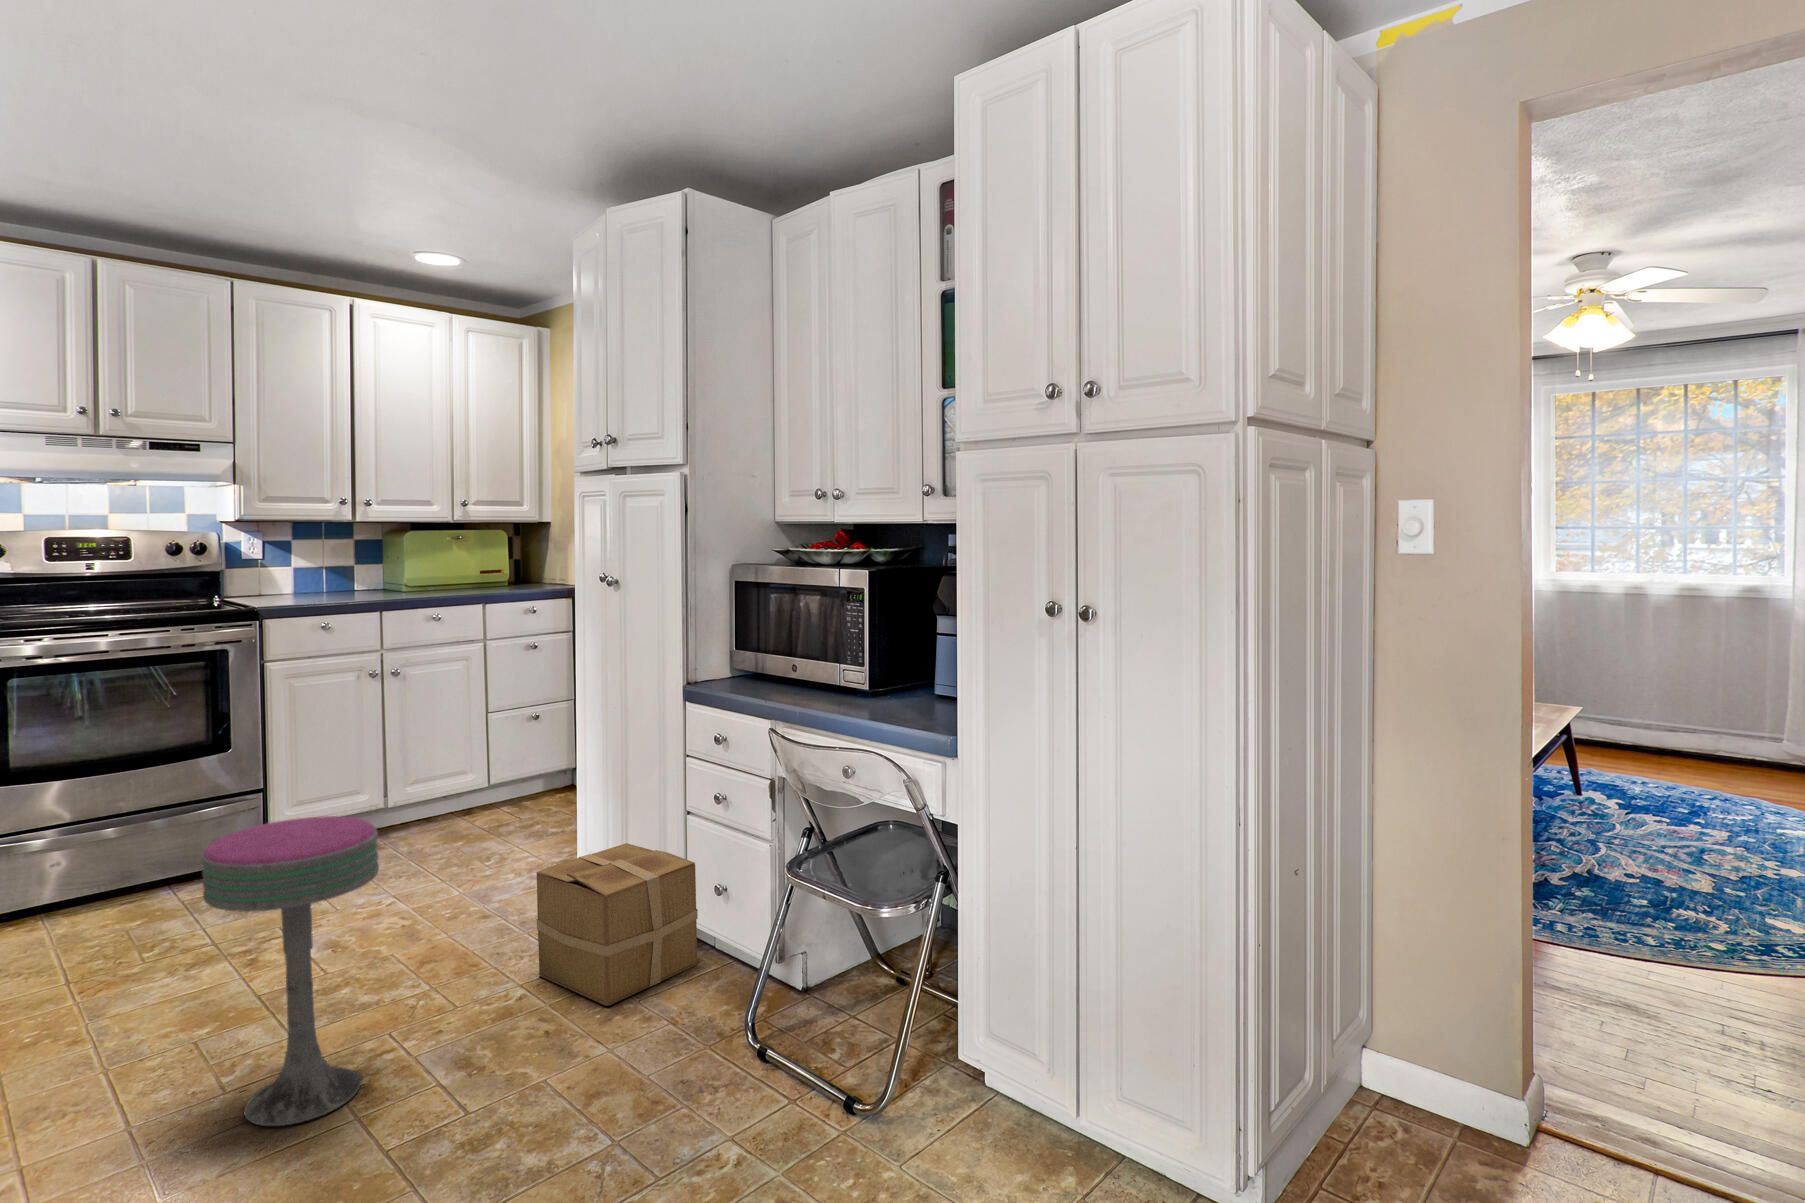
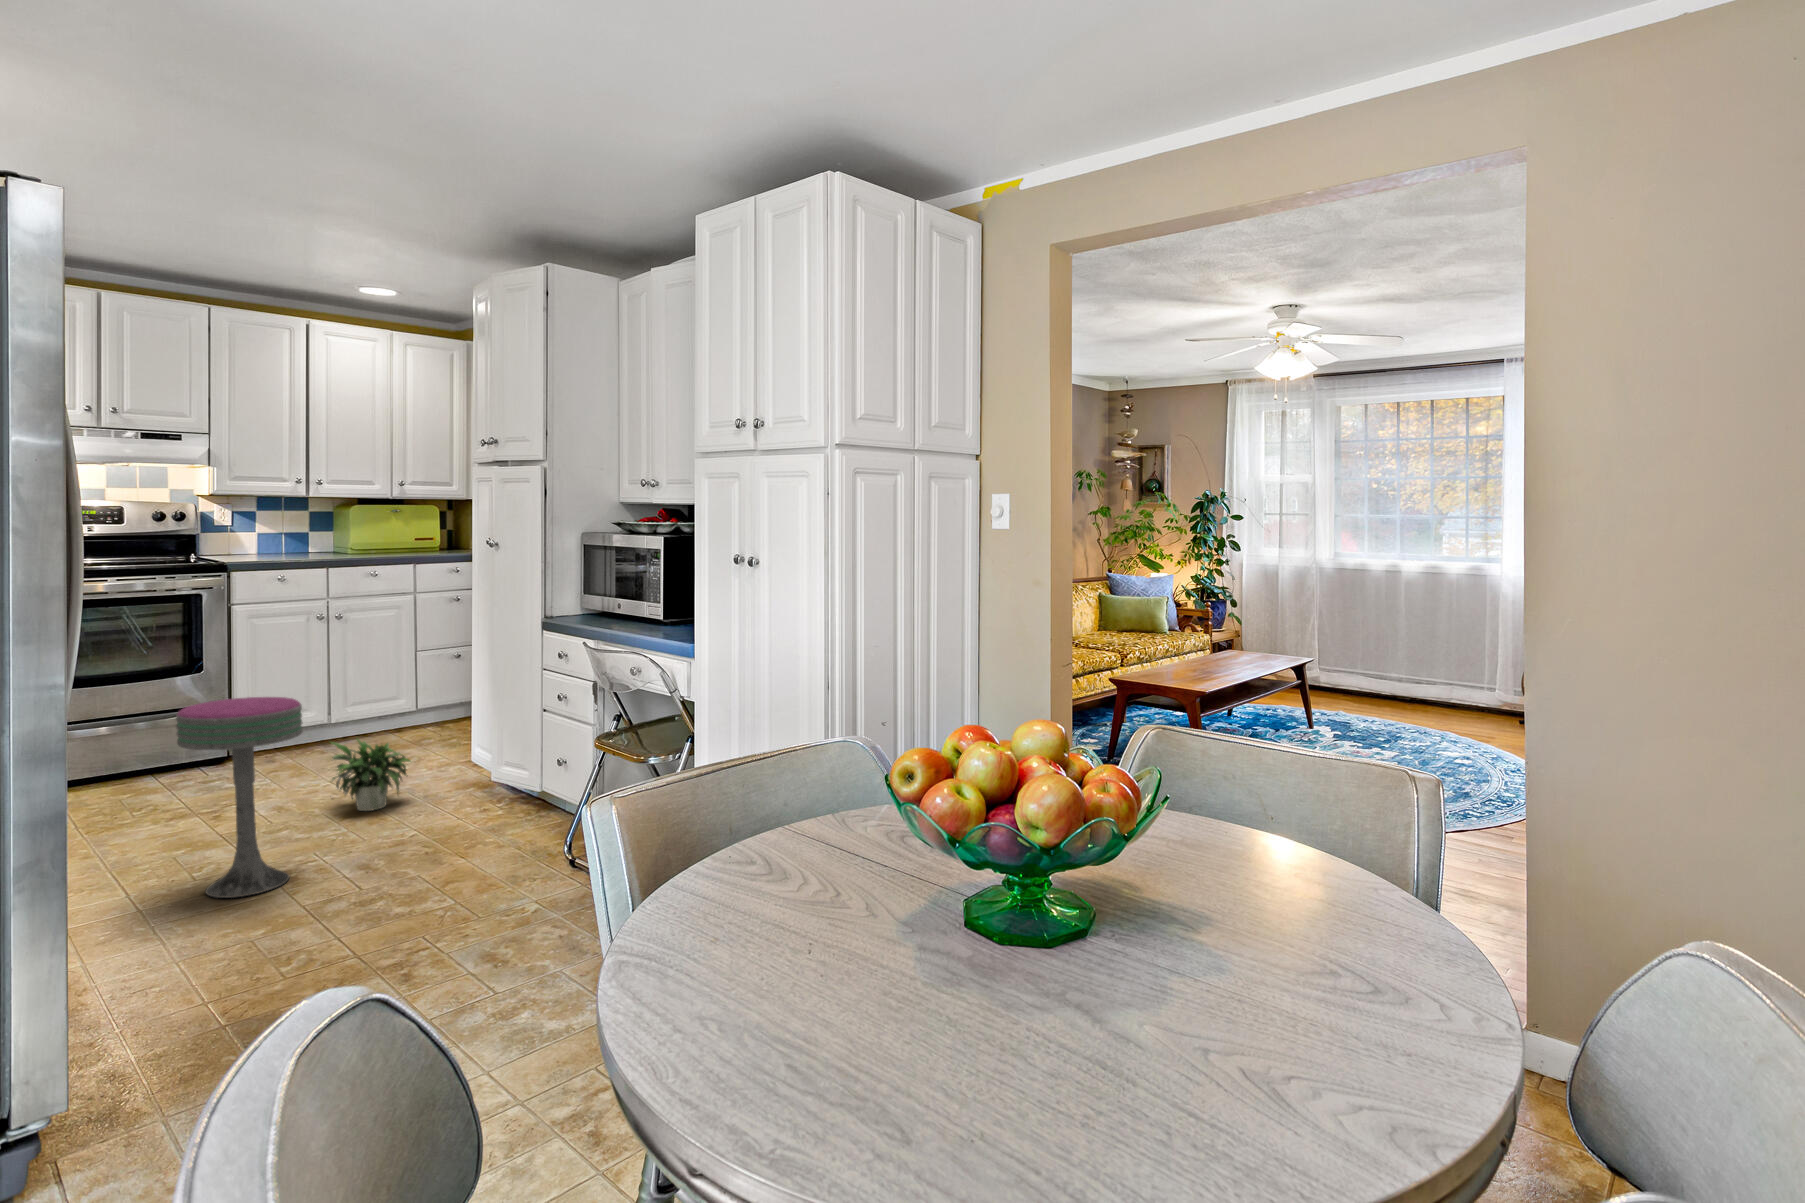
cardboard box: present [537,843,698,1006] -> none [428,734,548,839]
potted plant: none [398,847,508,952] -> present [331,739,410,811]

